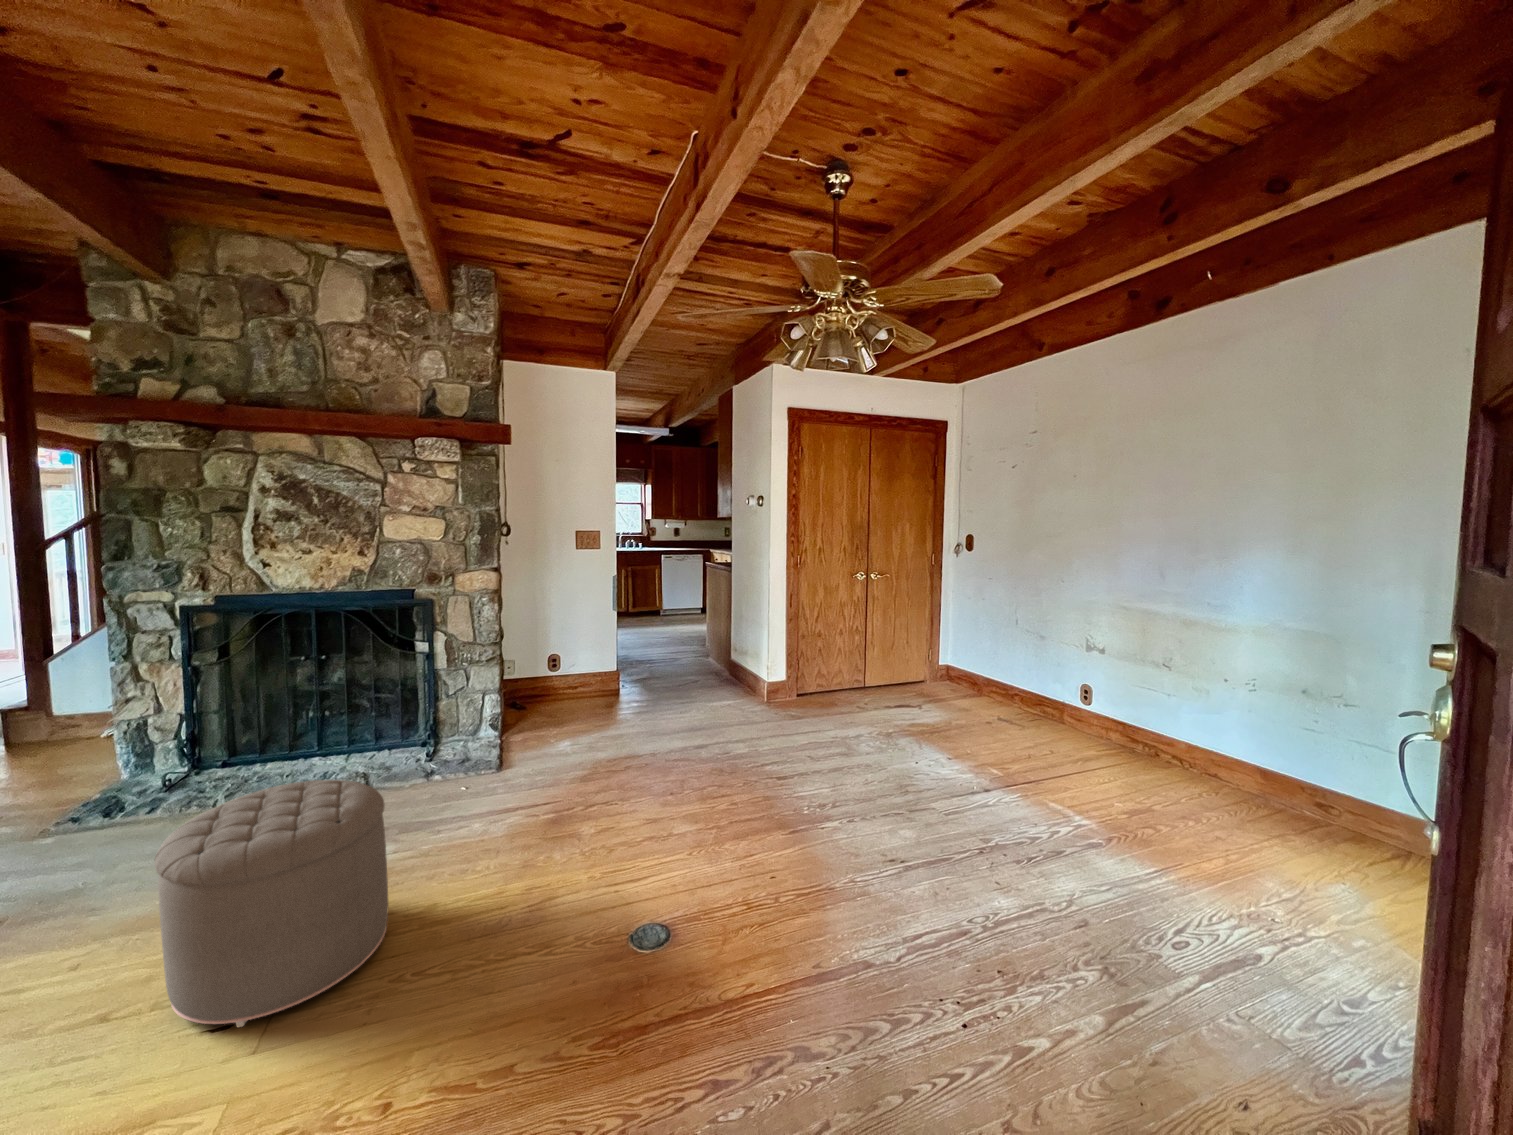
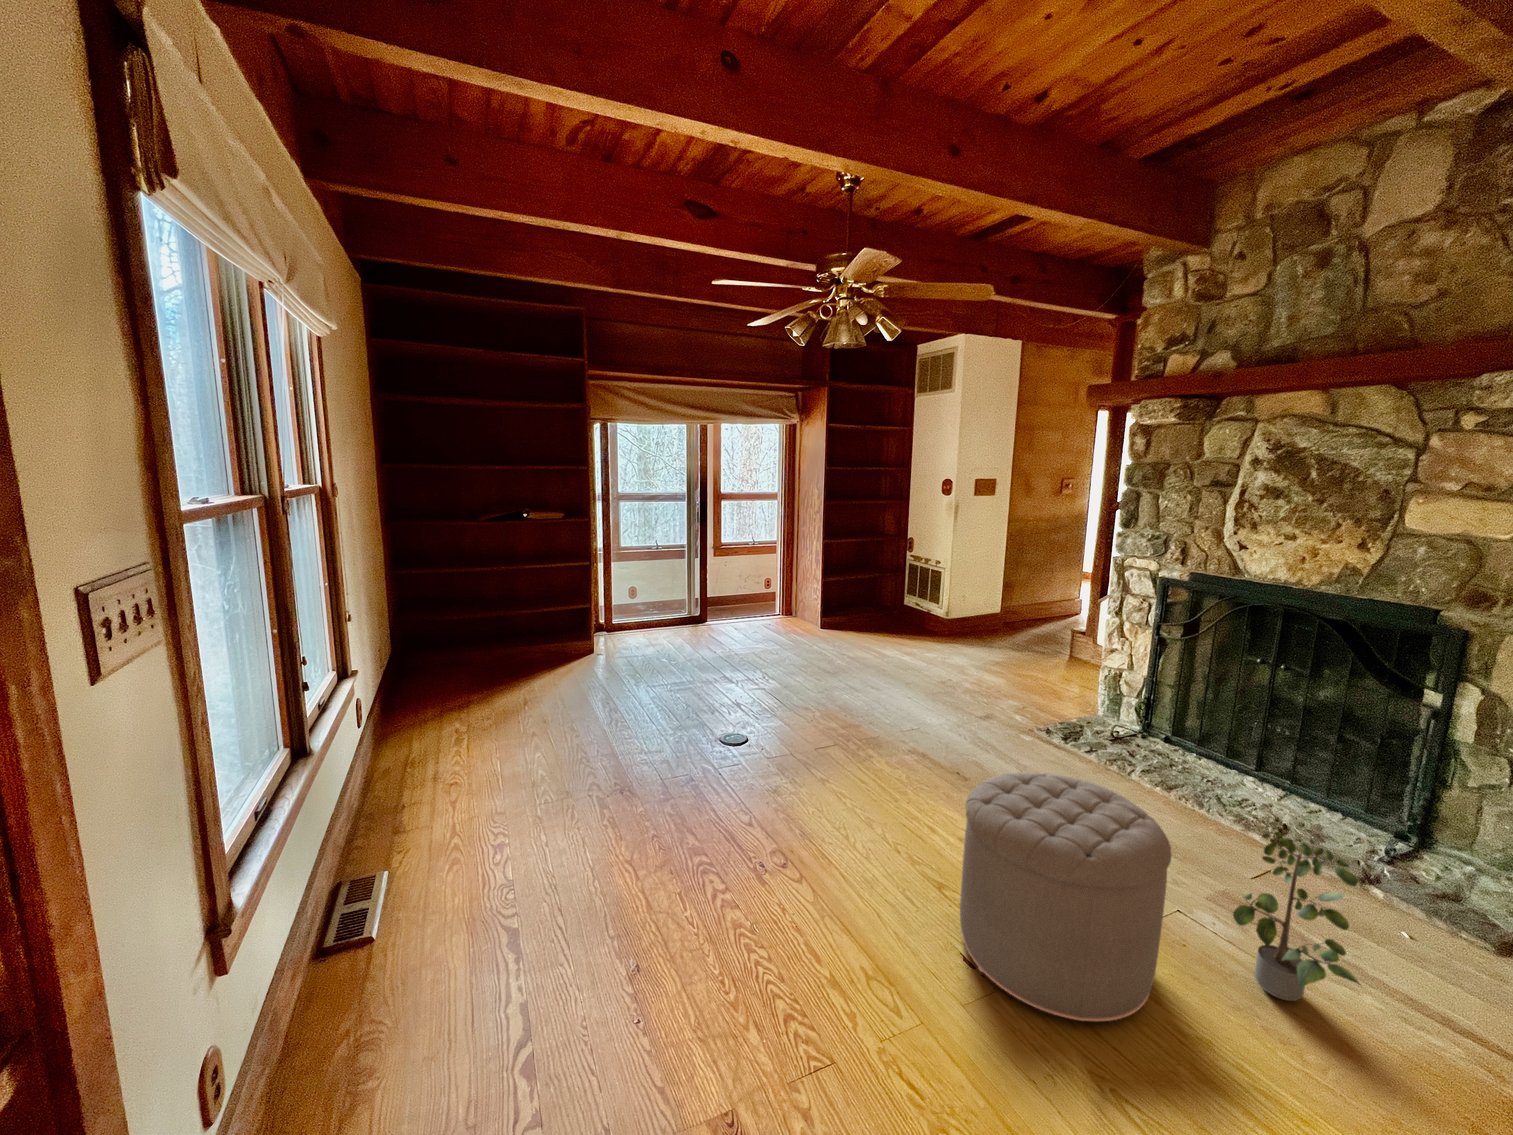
potted plant: none [402,737,484,860] -> present [1233,832,1360,1001]

